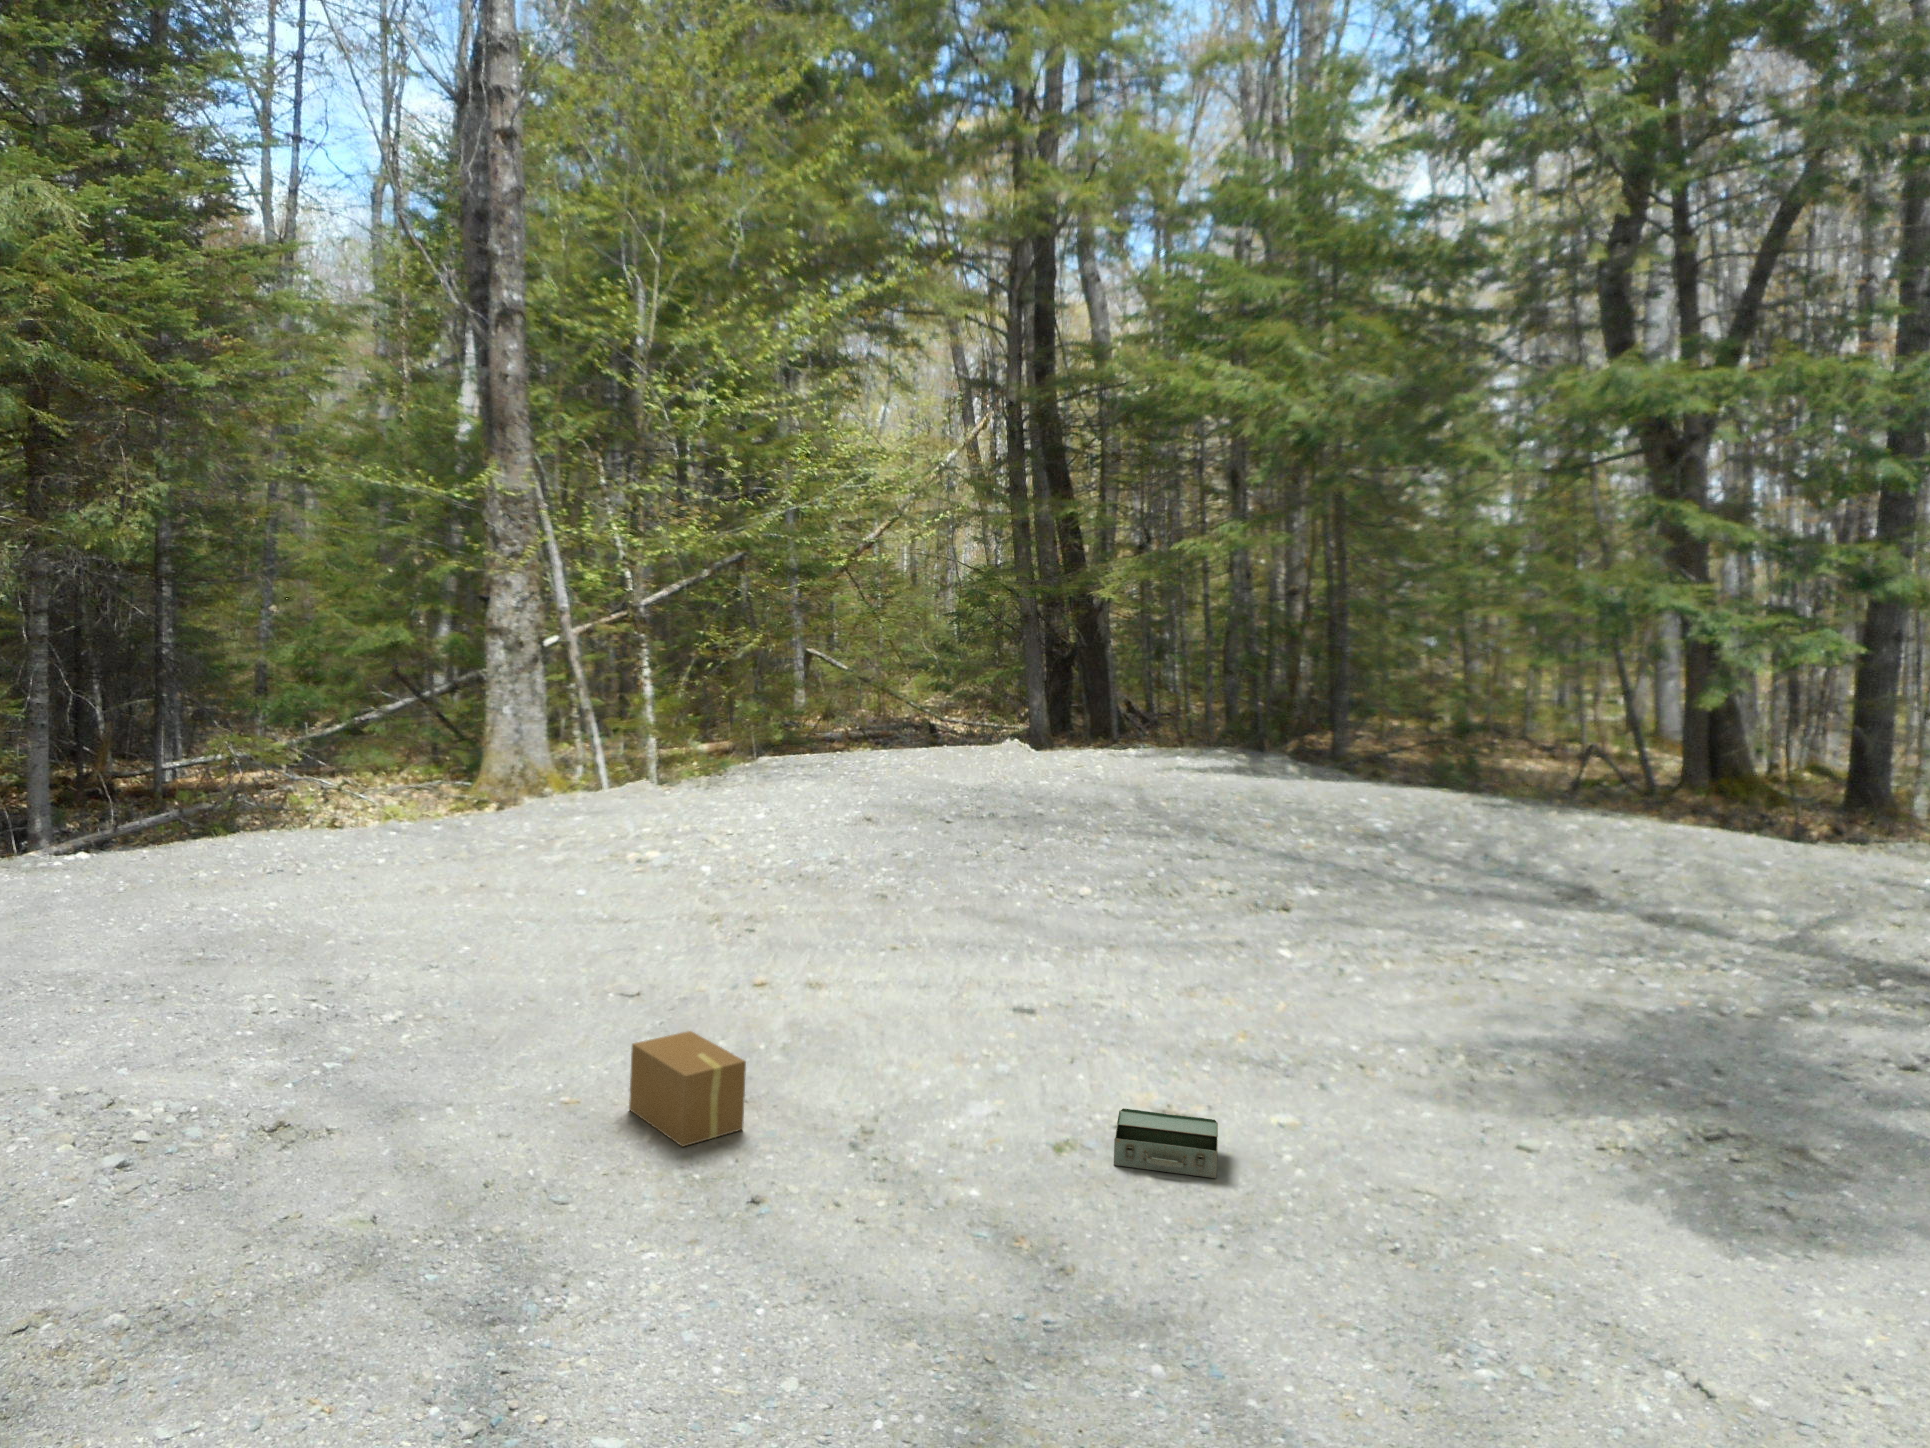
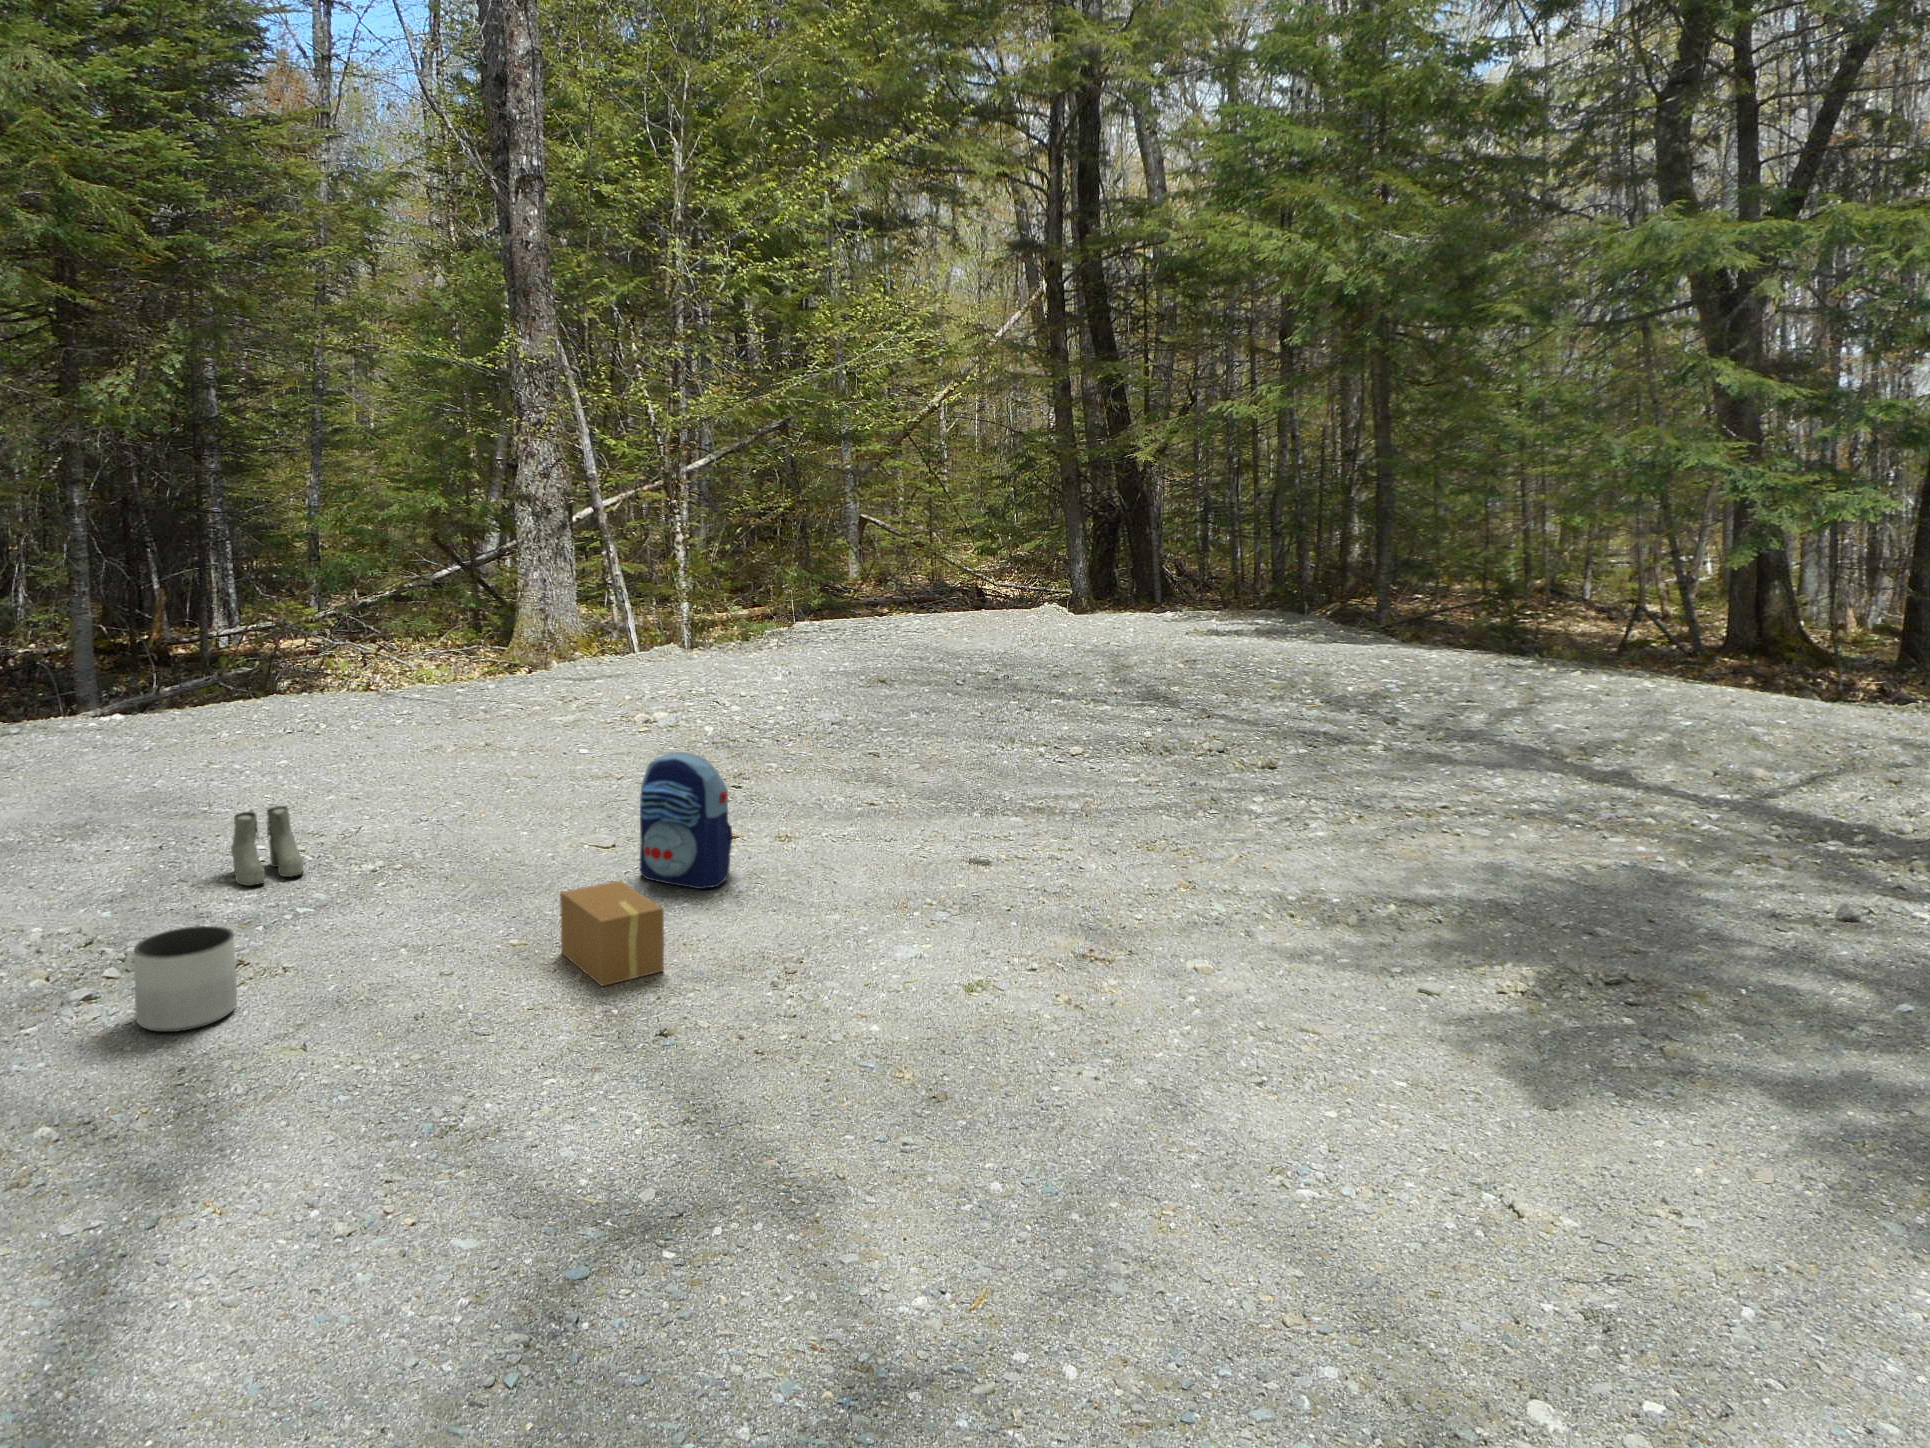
backpack: none [690,893,788,1040] -> present [640,752,733,889]
boots: none [256,949,333,1036] -> present [231,806,303,886]
planter: none [187,1082,297,1202] -> present [134,926,237,1032]
toolbox: present [1114,1108,1218,1178] -> none [1010,953,1118,1018]

